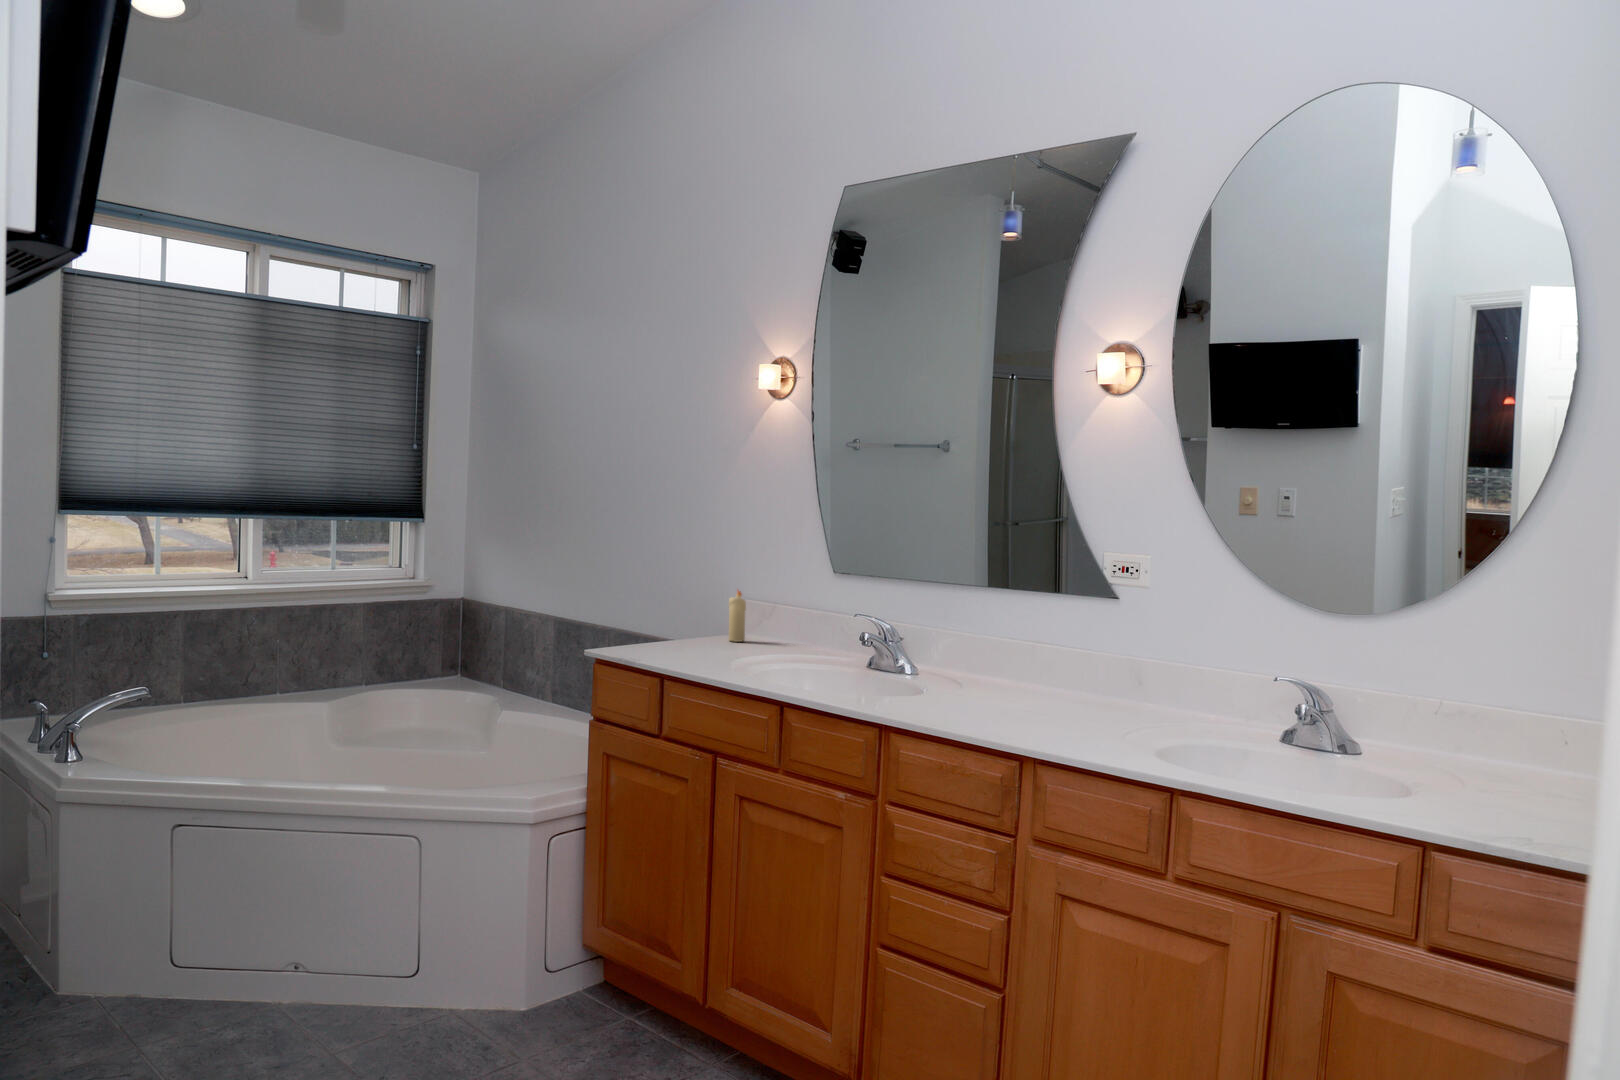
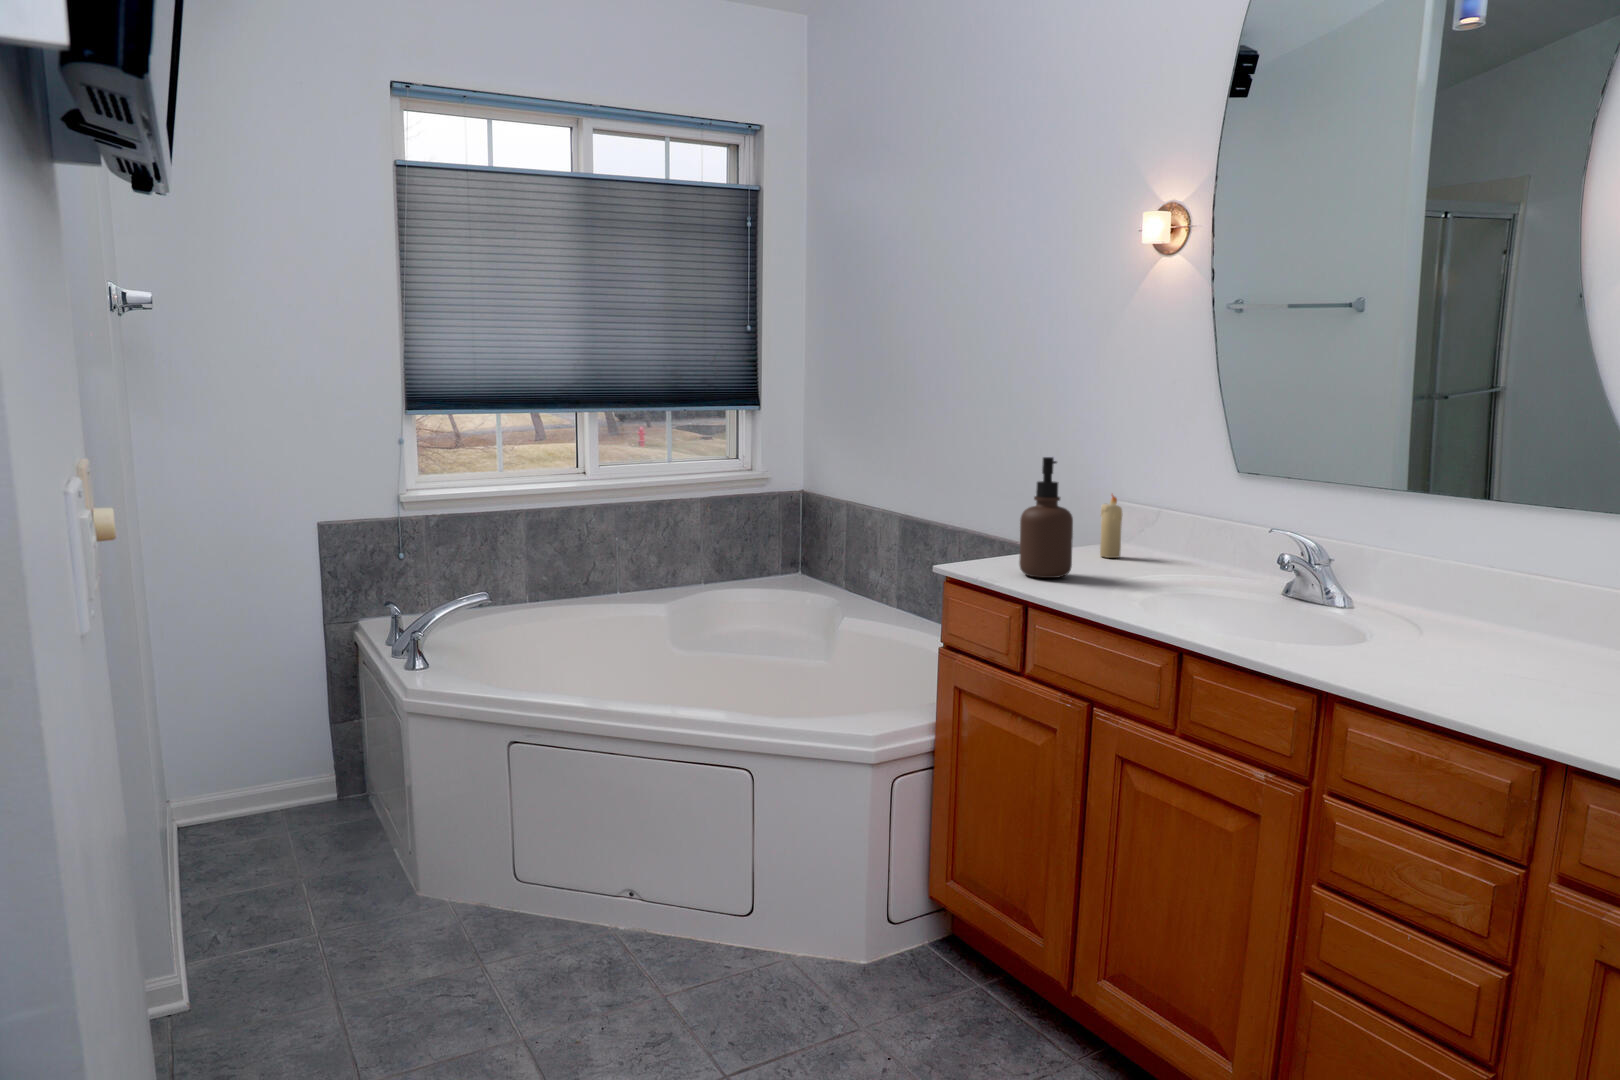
soap dispenser: none [662,557,705,656] -> present [1019,457,1073,578]

